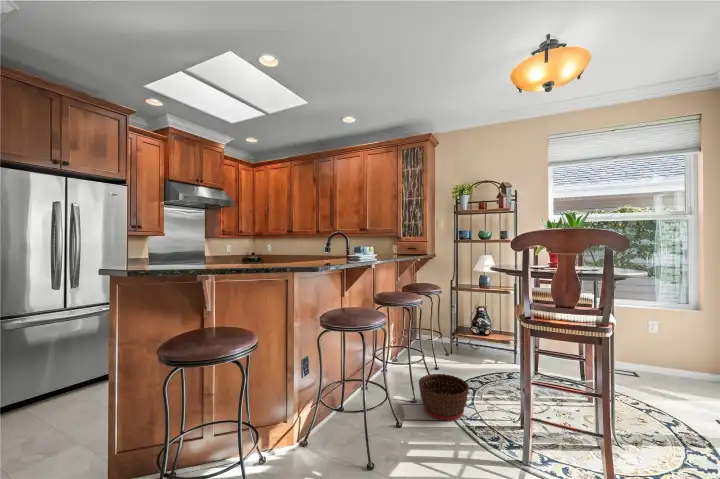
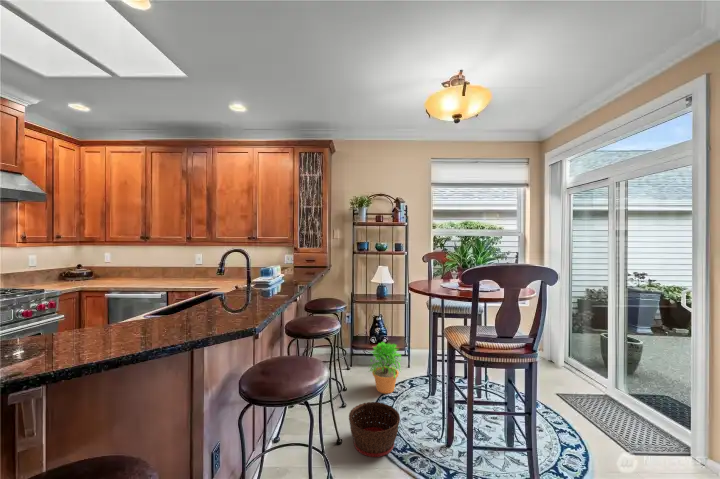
potted plant: none [459,326,496,379] -> present [370,342,401,394]

